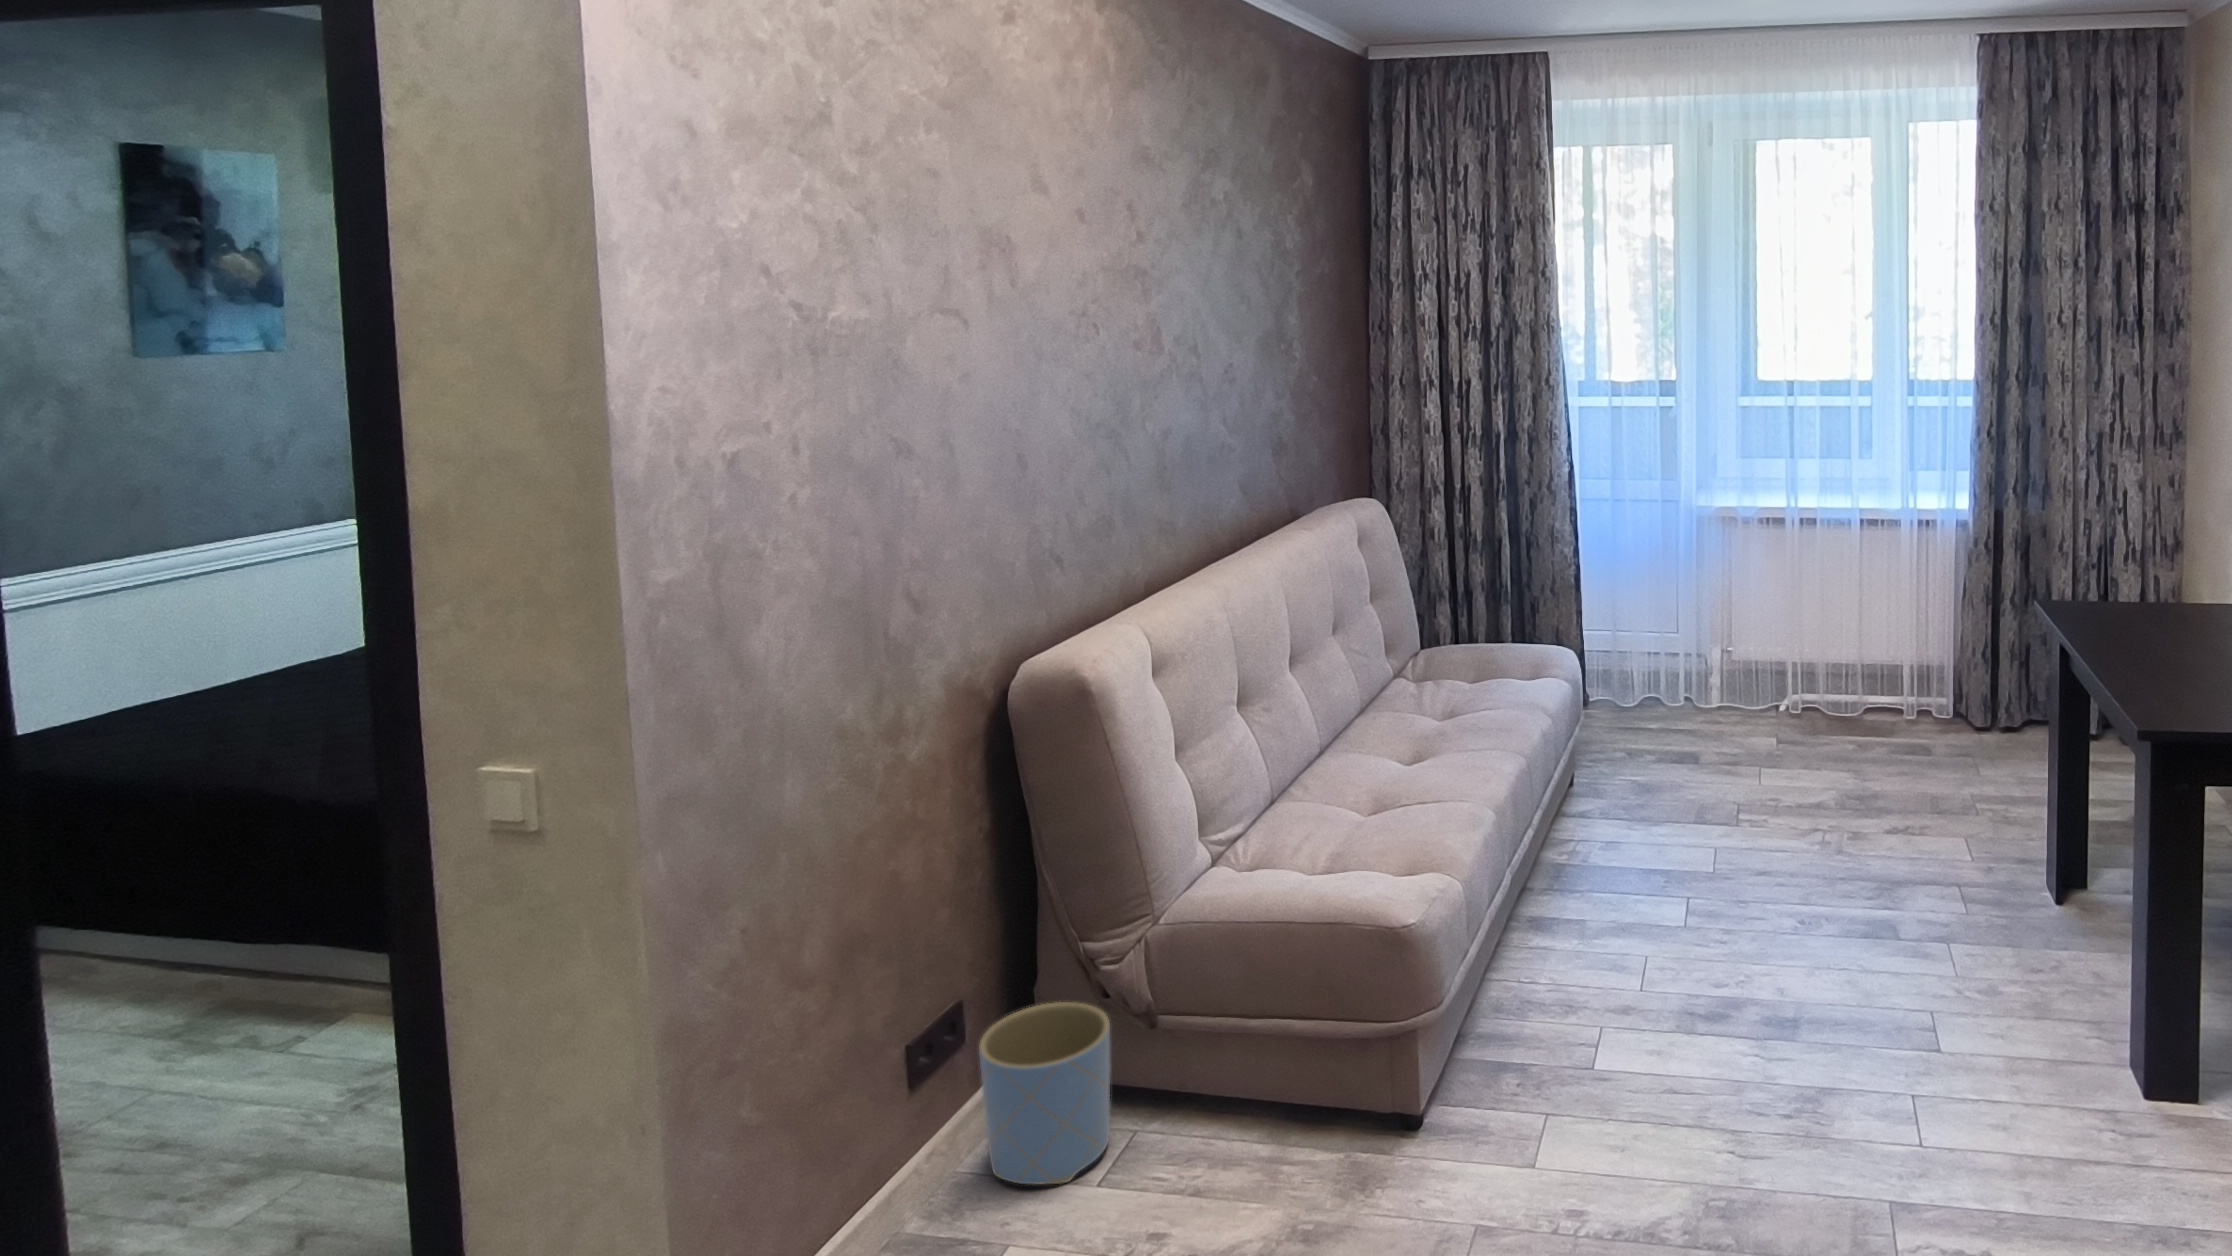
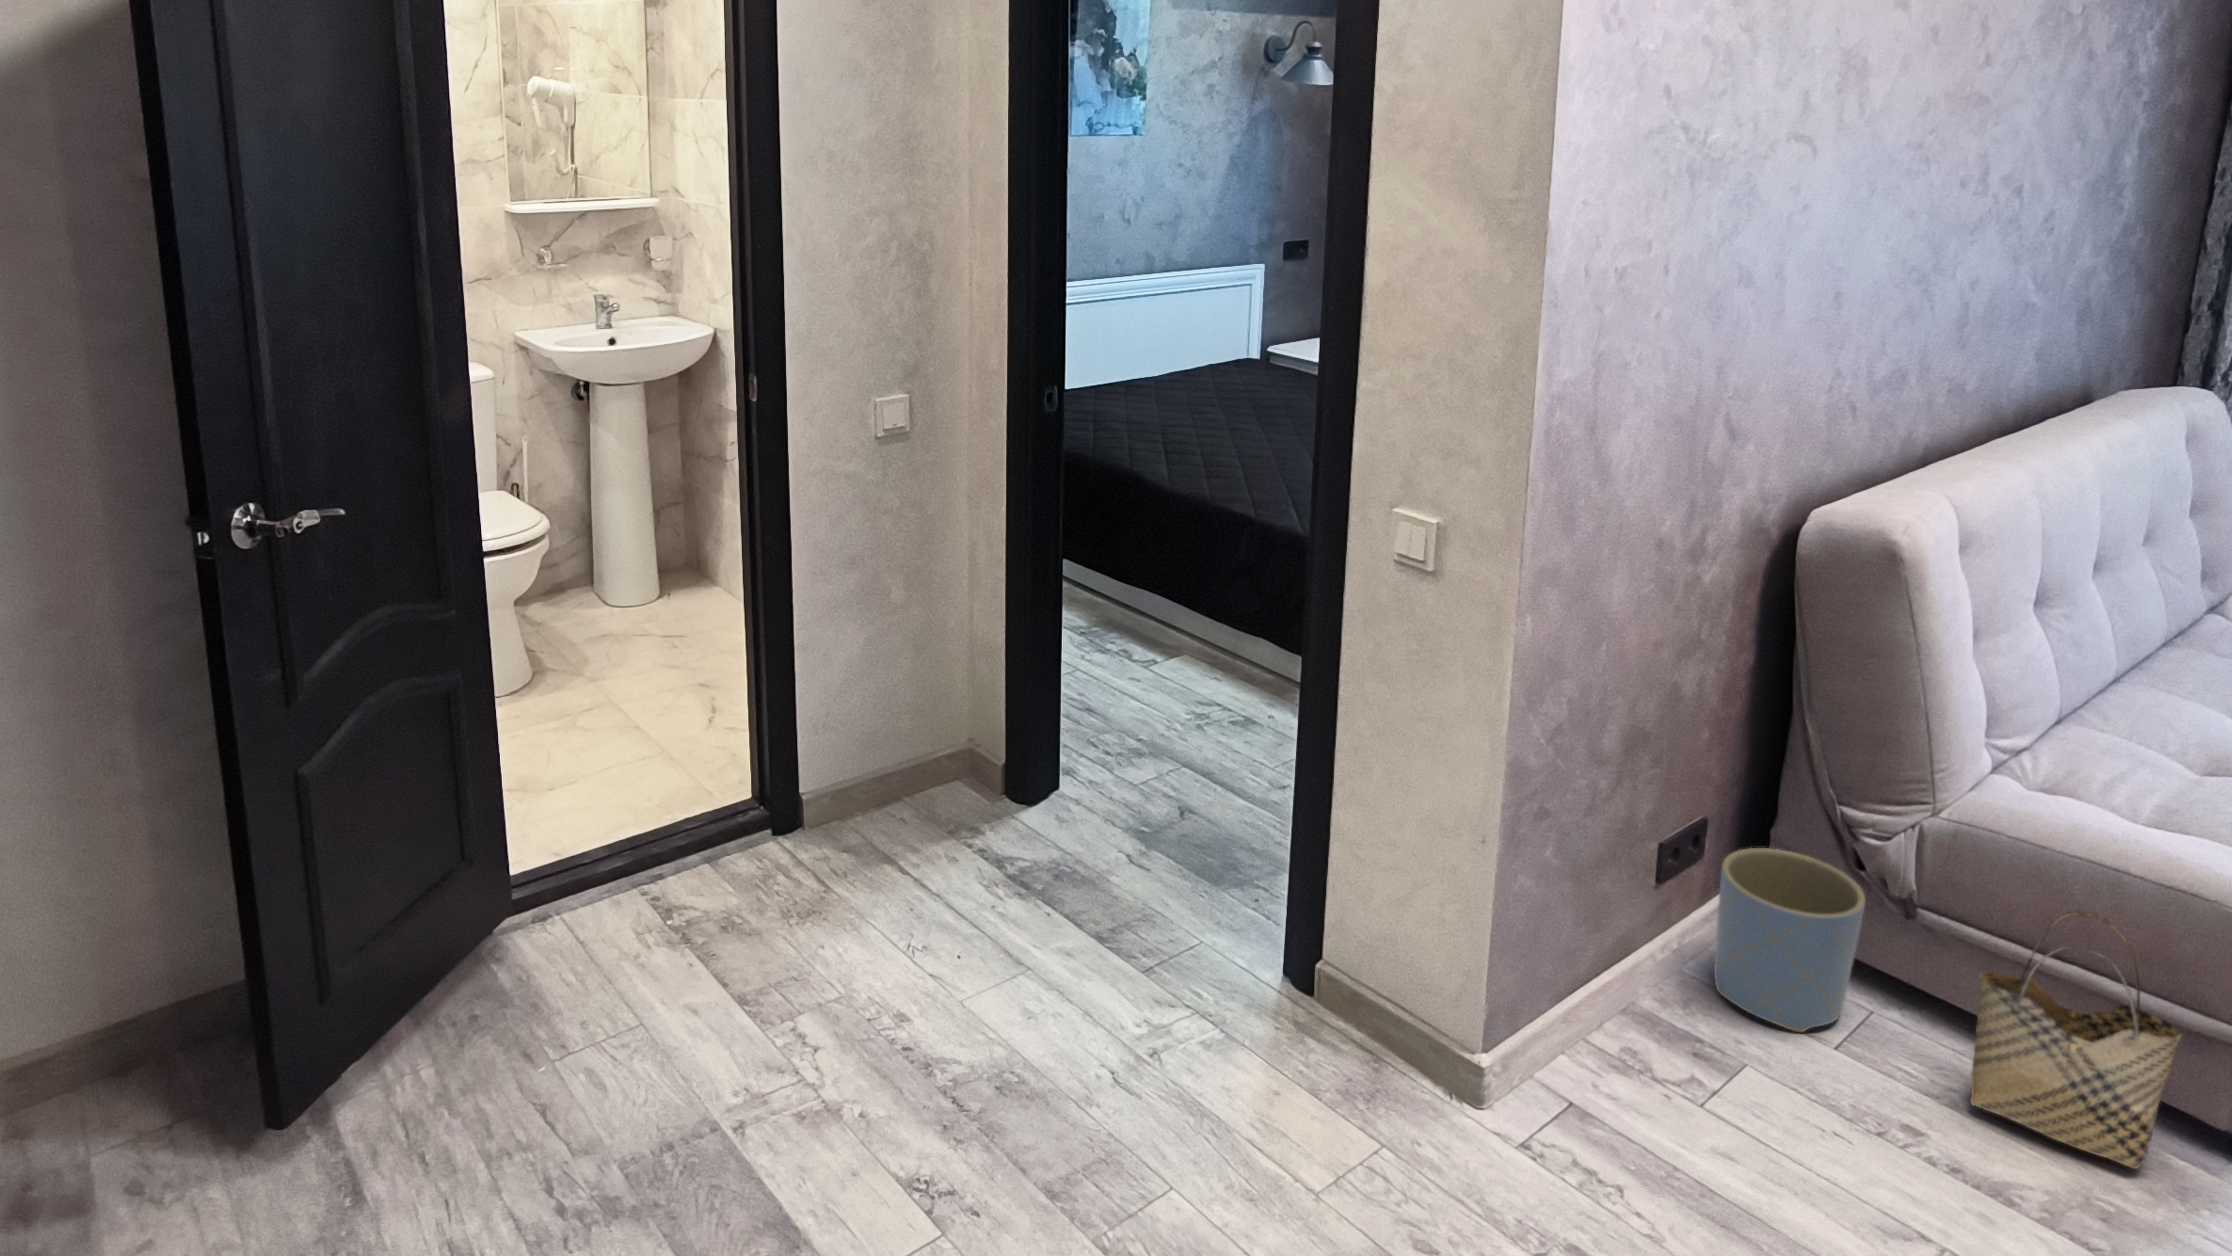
woven basket: none [1197,970,1343,1185] -> present [1970,911,2181,1169]

